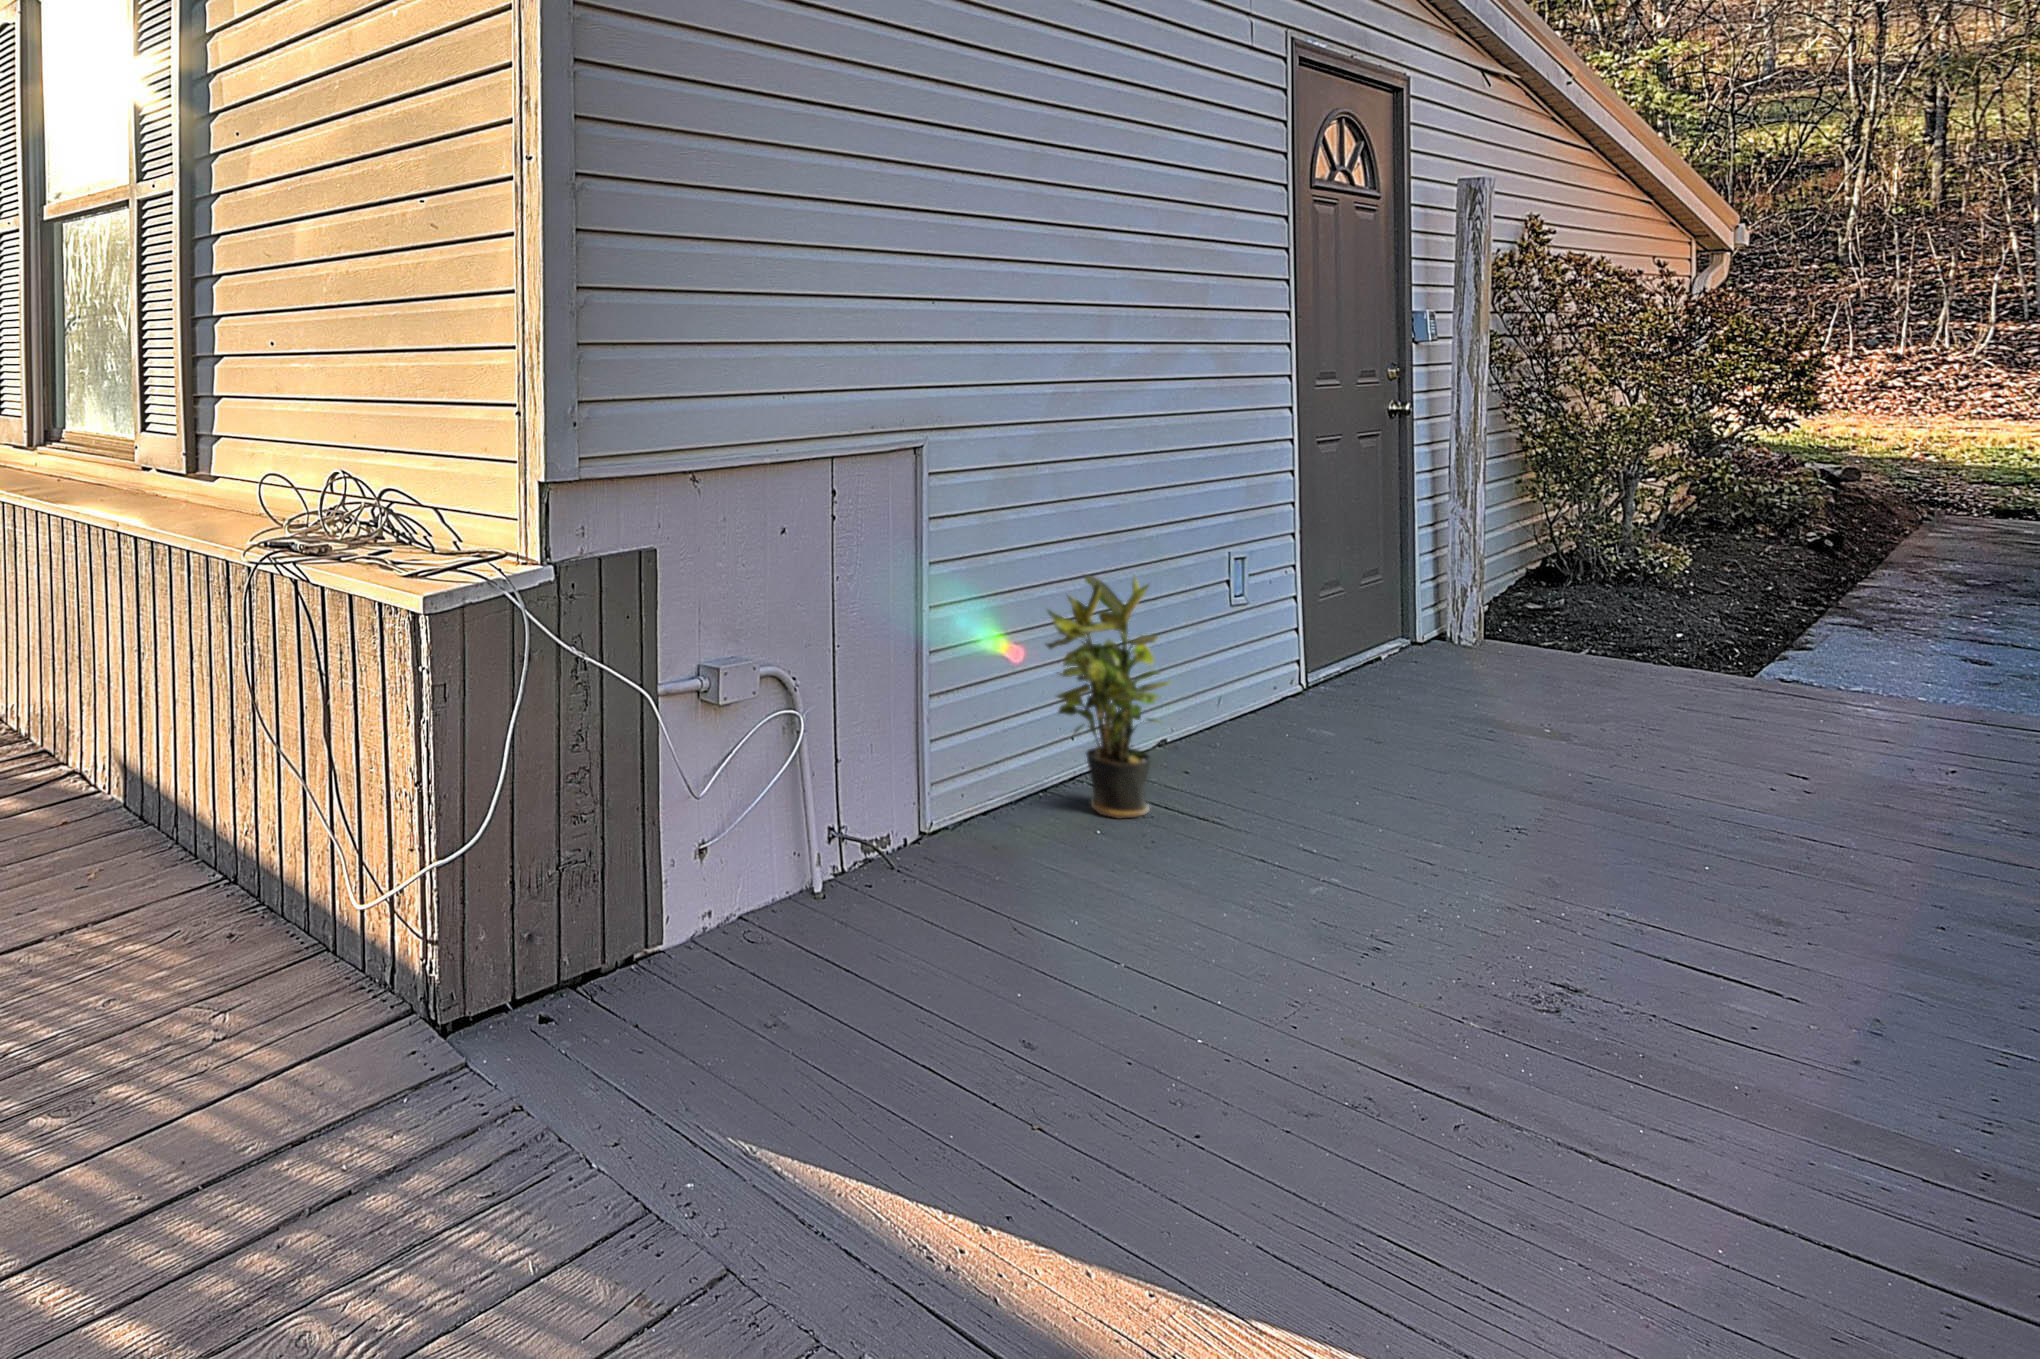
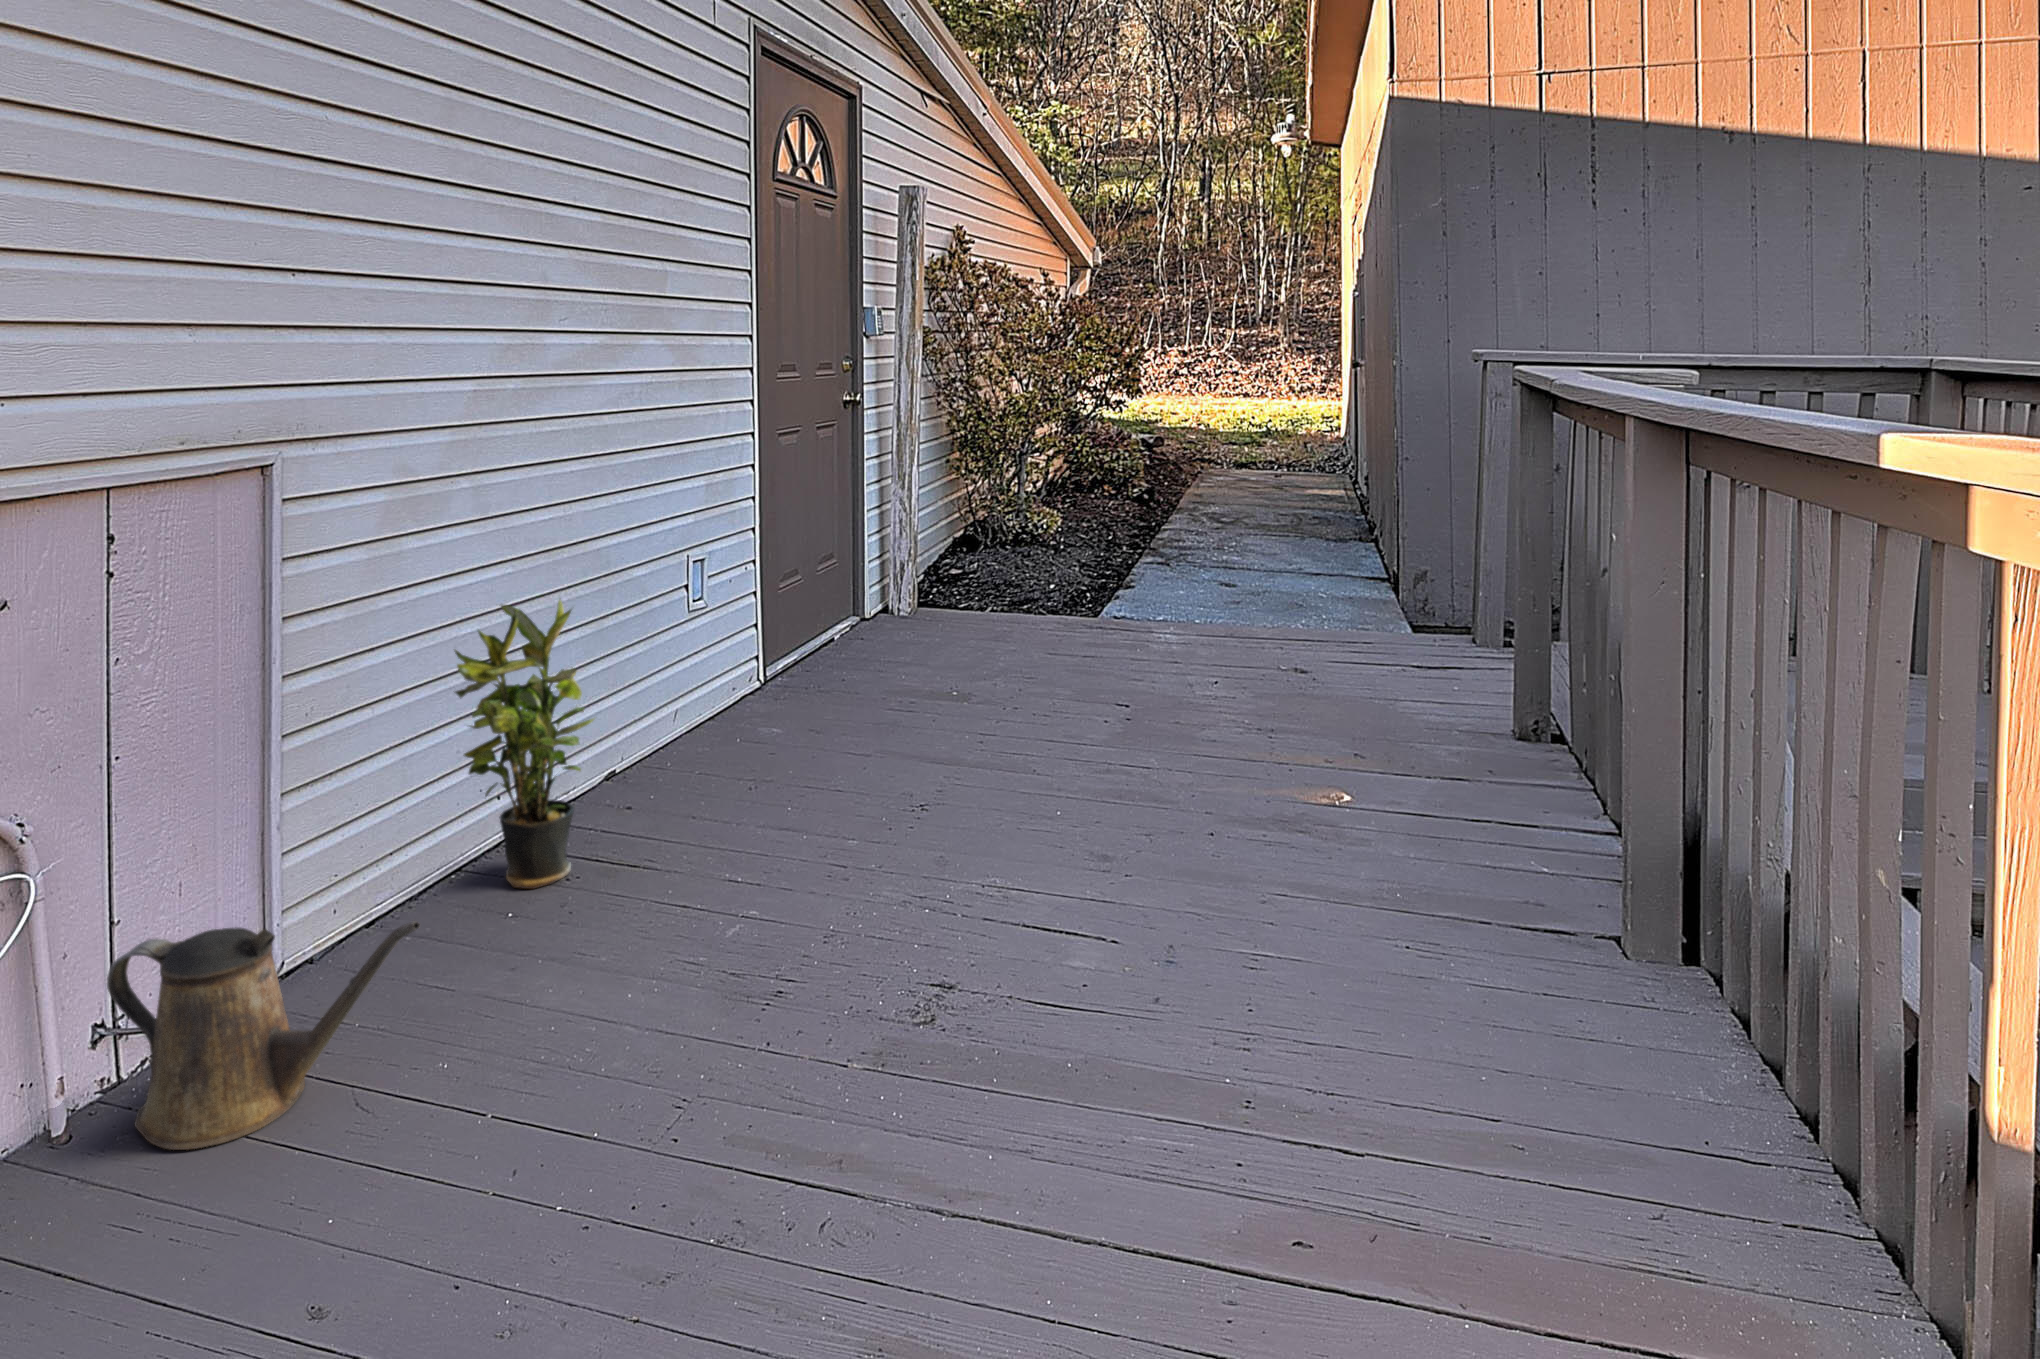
watering can: none [841,779,1072,929] -> present [107,921,420,1150]

